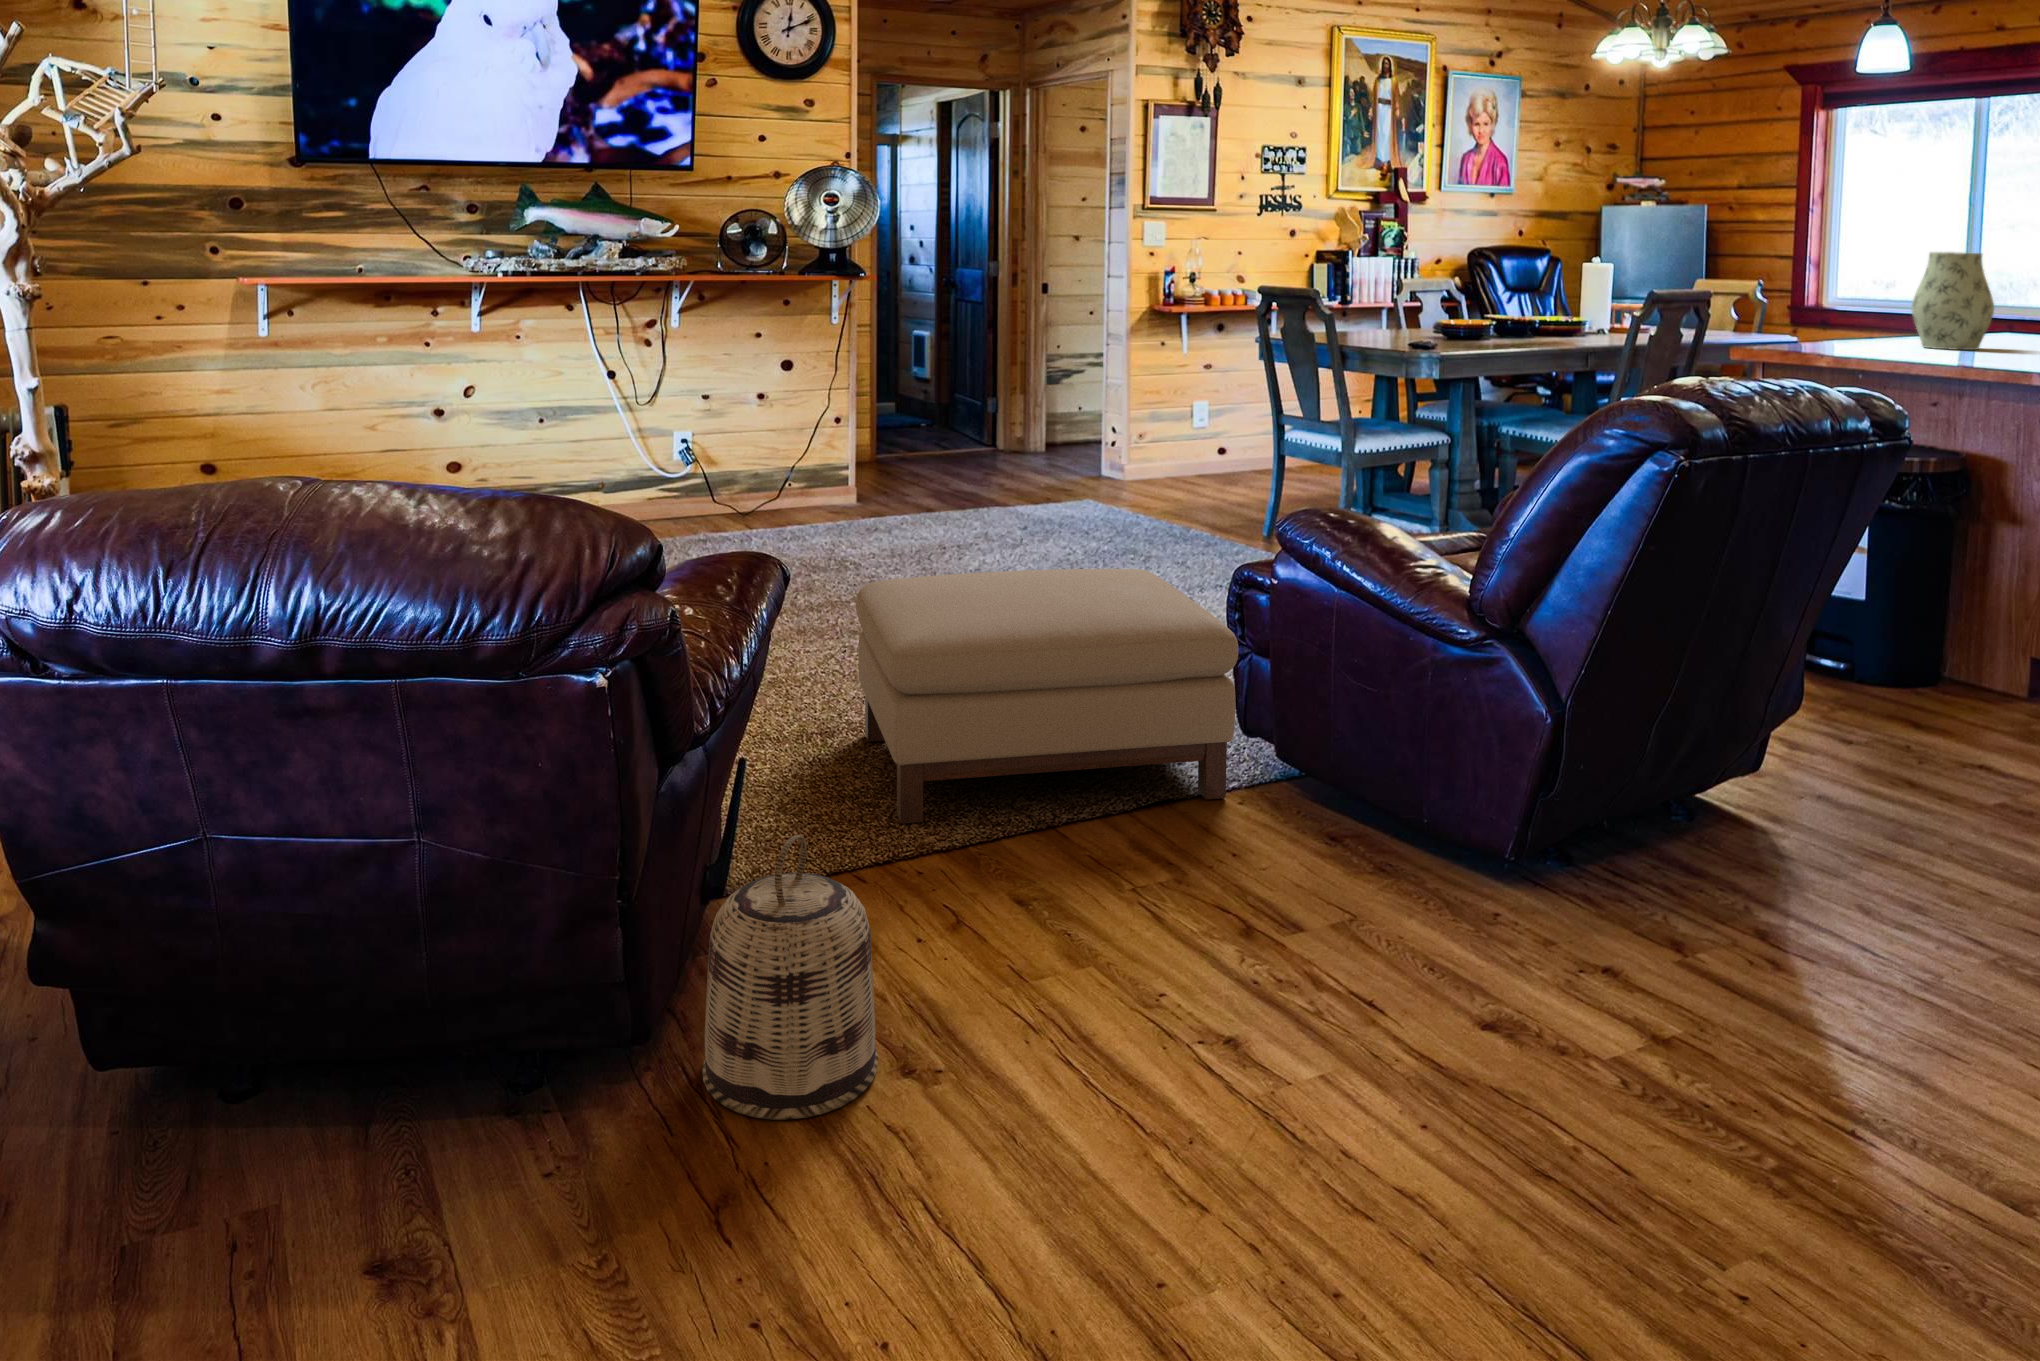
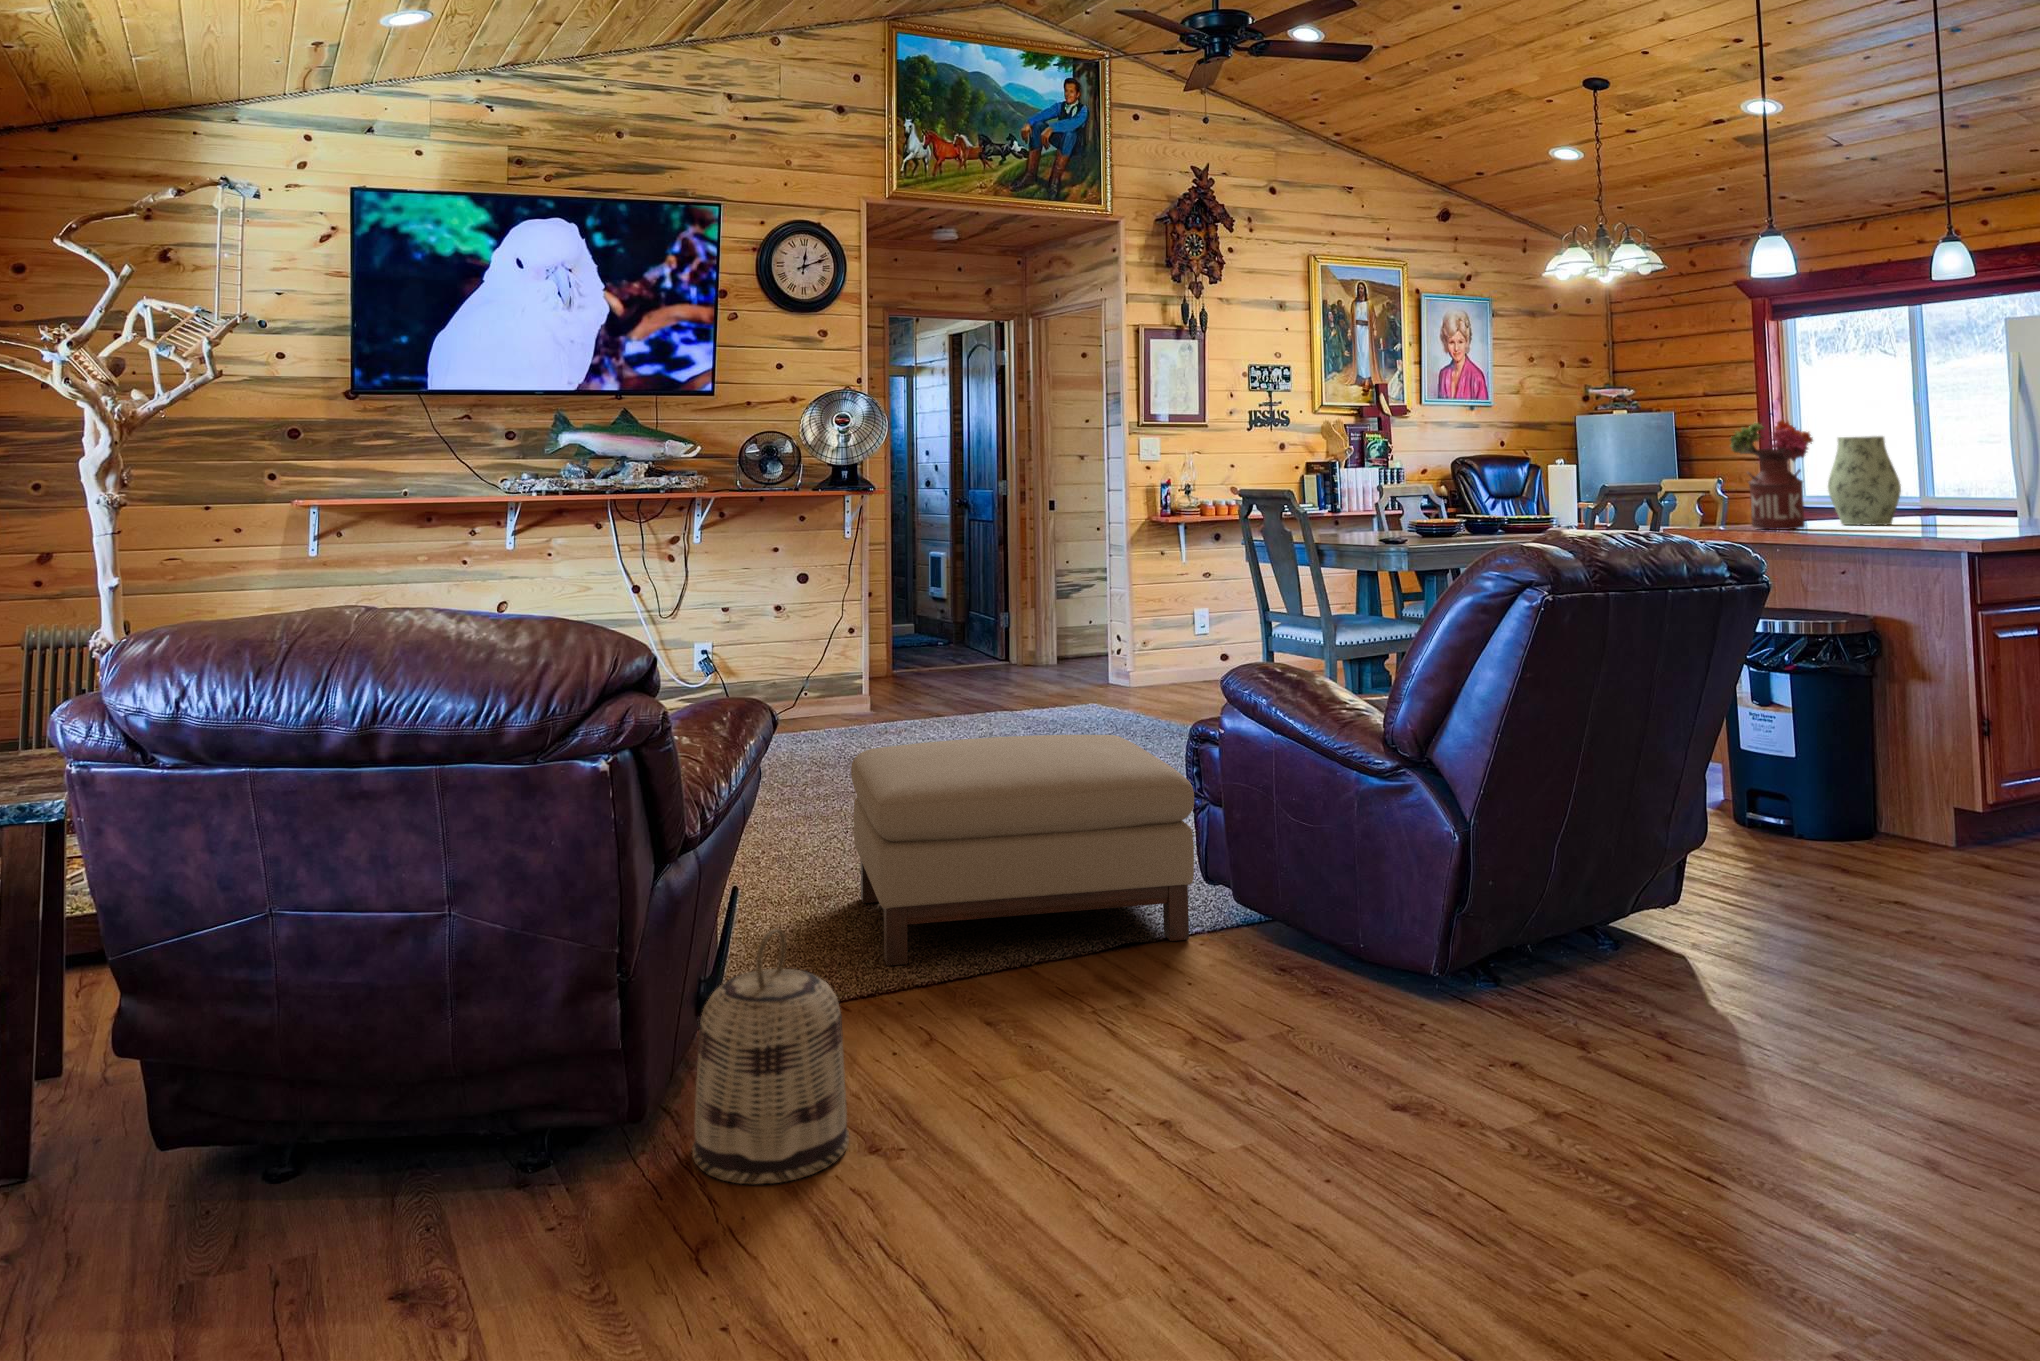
flower arrangement: none [1819,234,1915,356] -> present [1730,420,1813,530]

